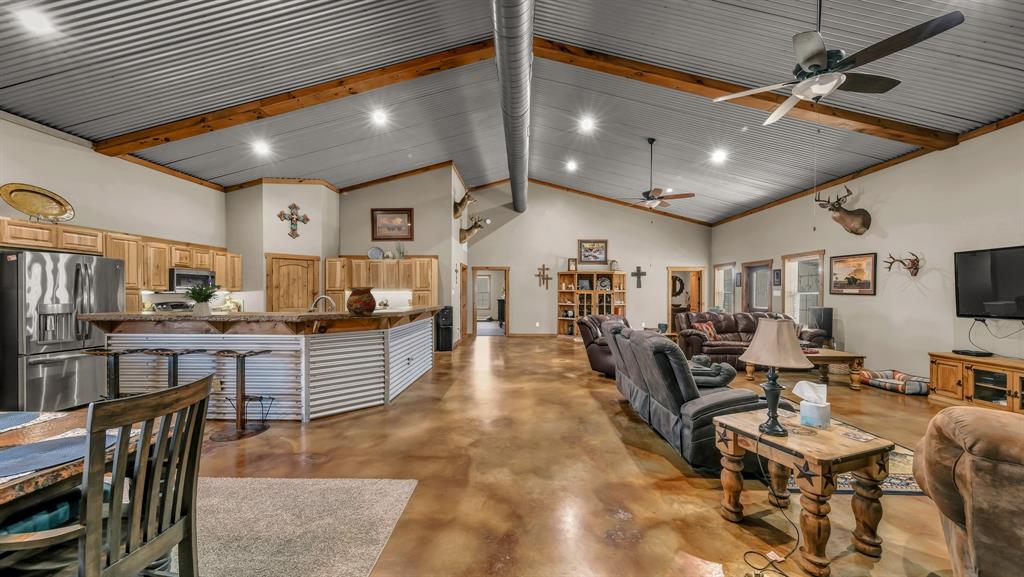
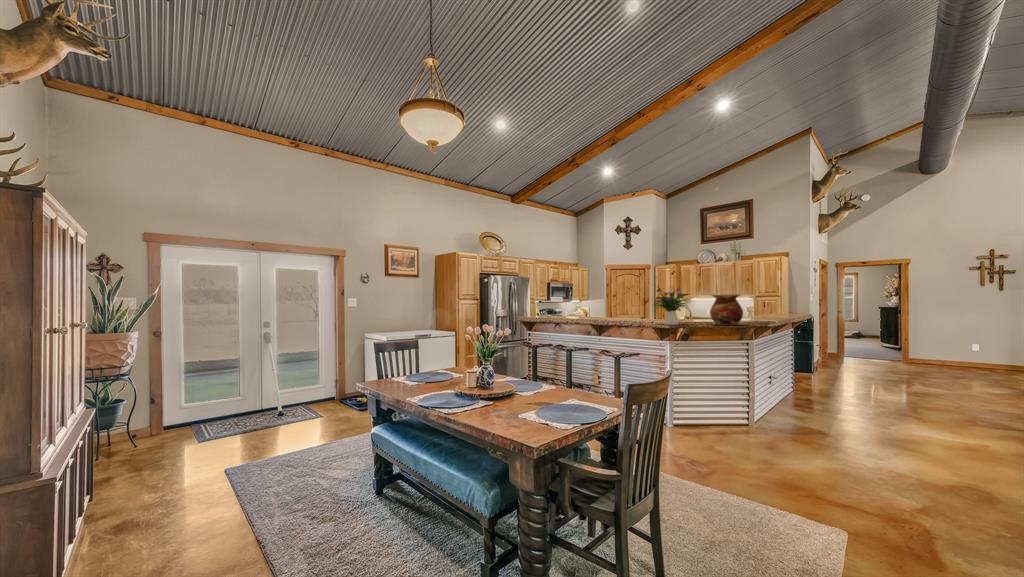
flower arrangement: present [182,278,221,317] -> present [655,287,689,325]

